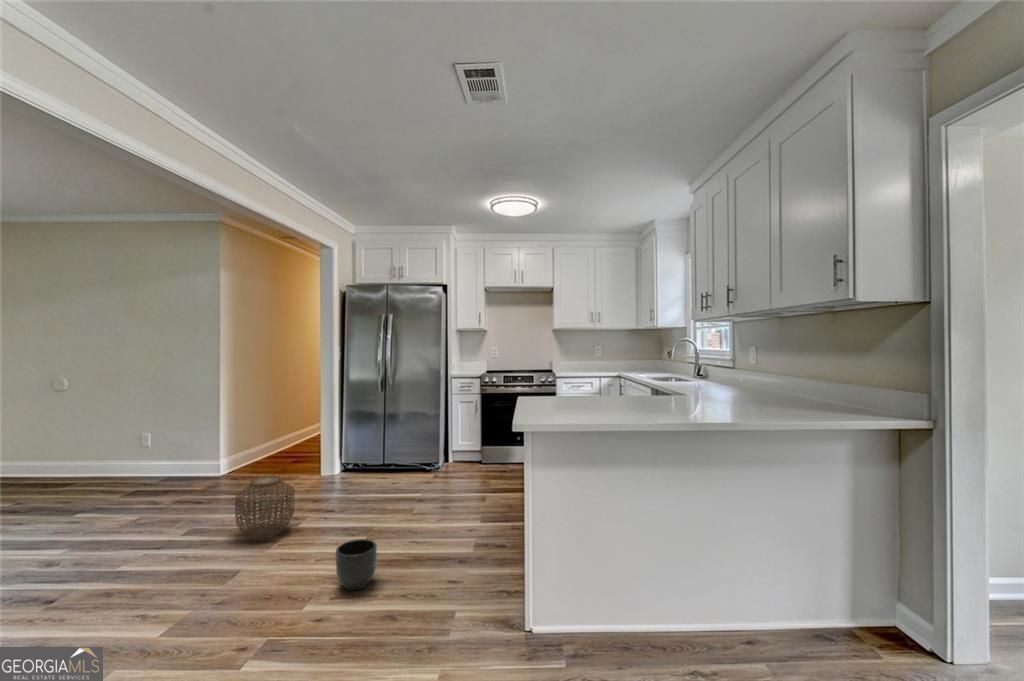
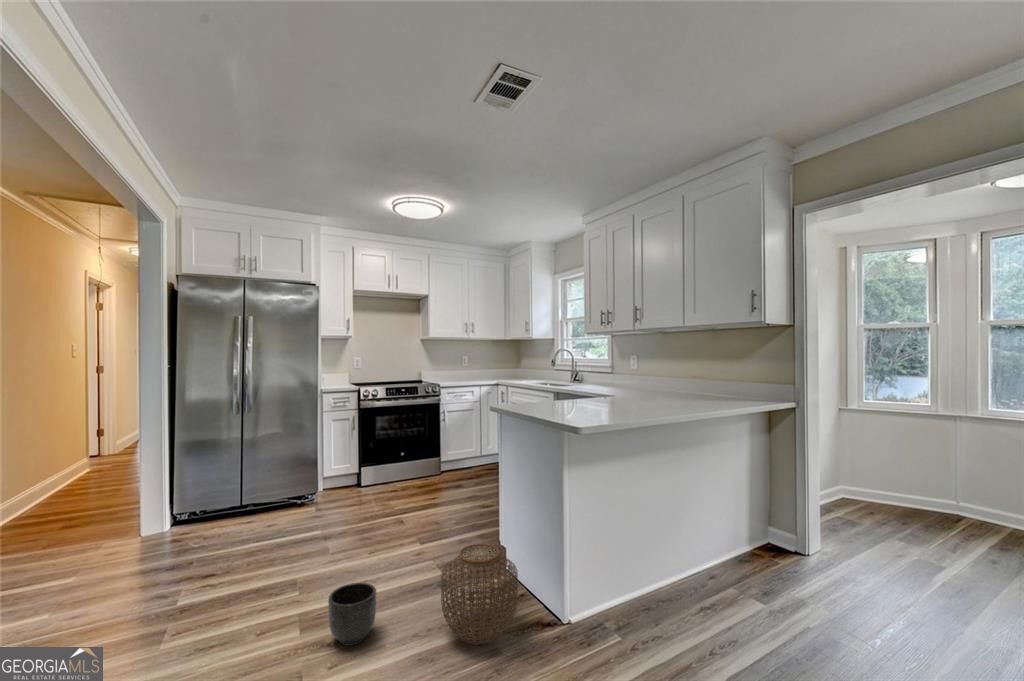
woven basket: present [235,476,294,540] -> present [441,544,518,645]

